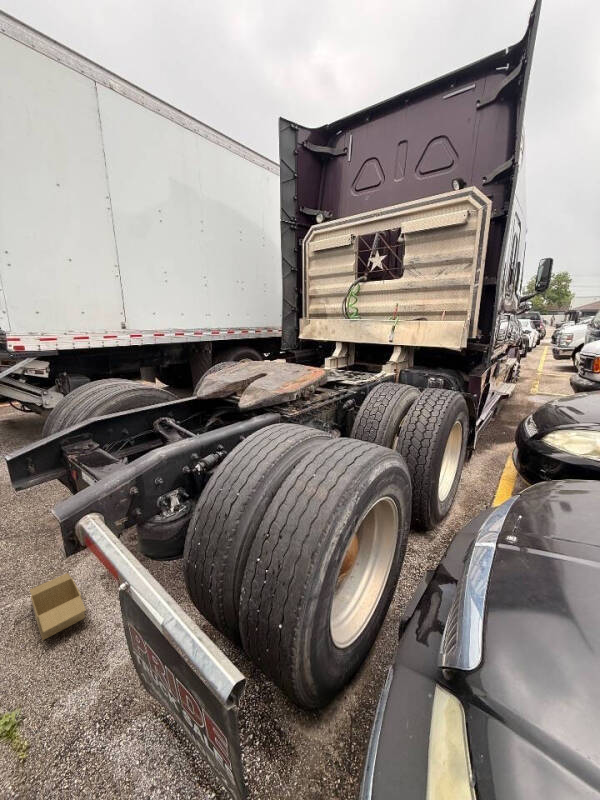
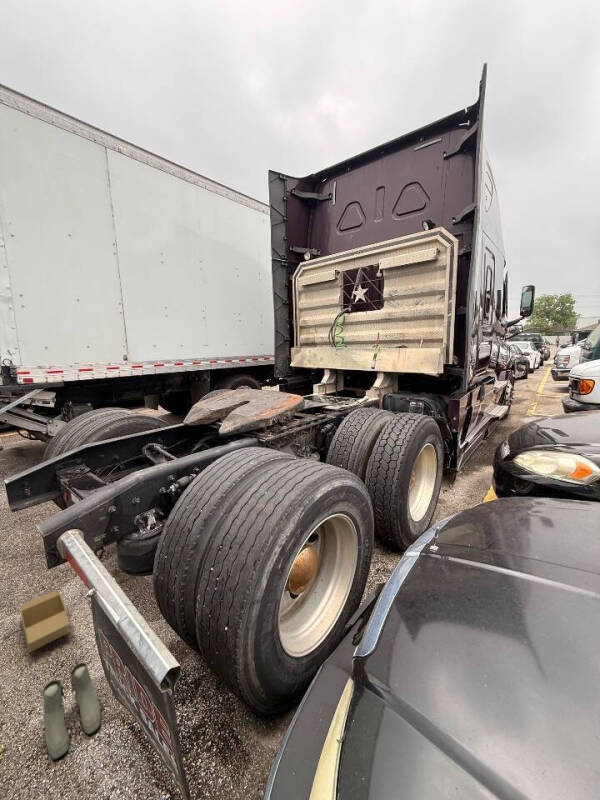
boots: none [67,654,130,757] -> present [43,663,101,759]

